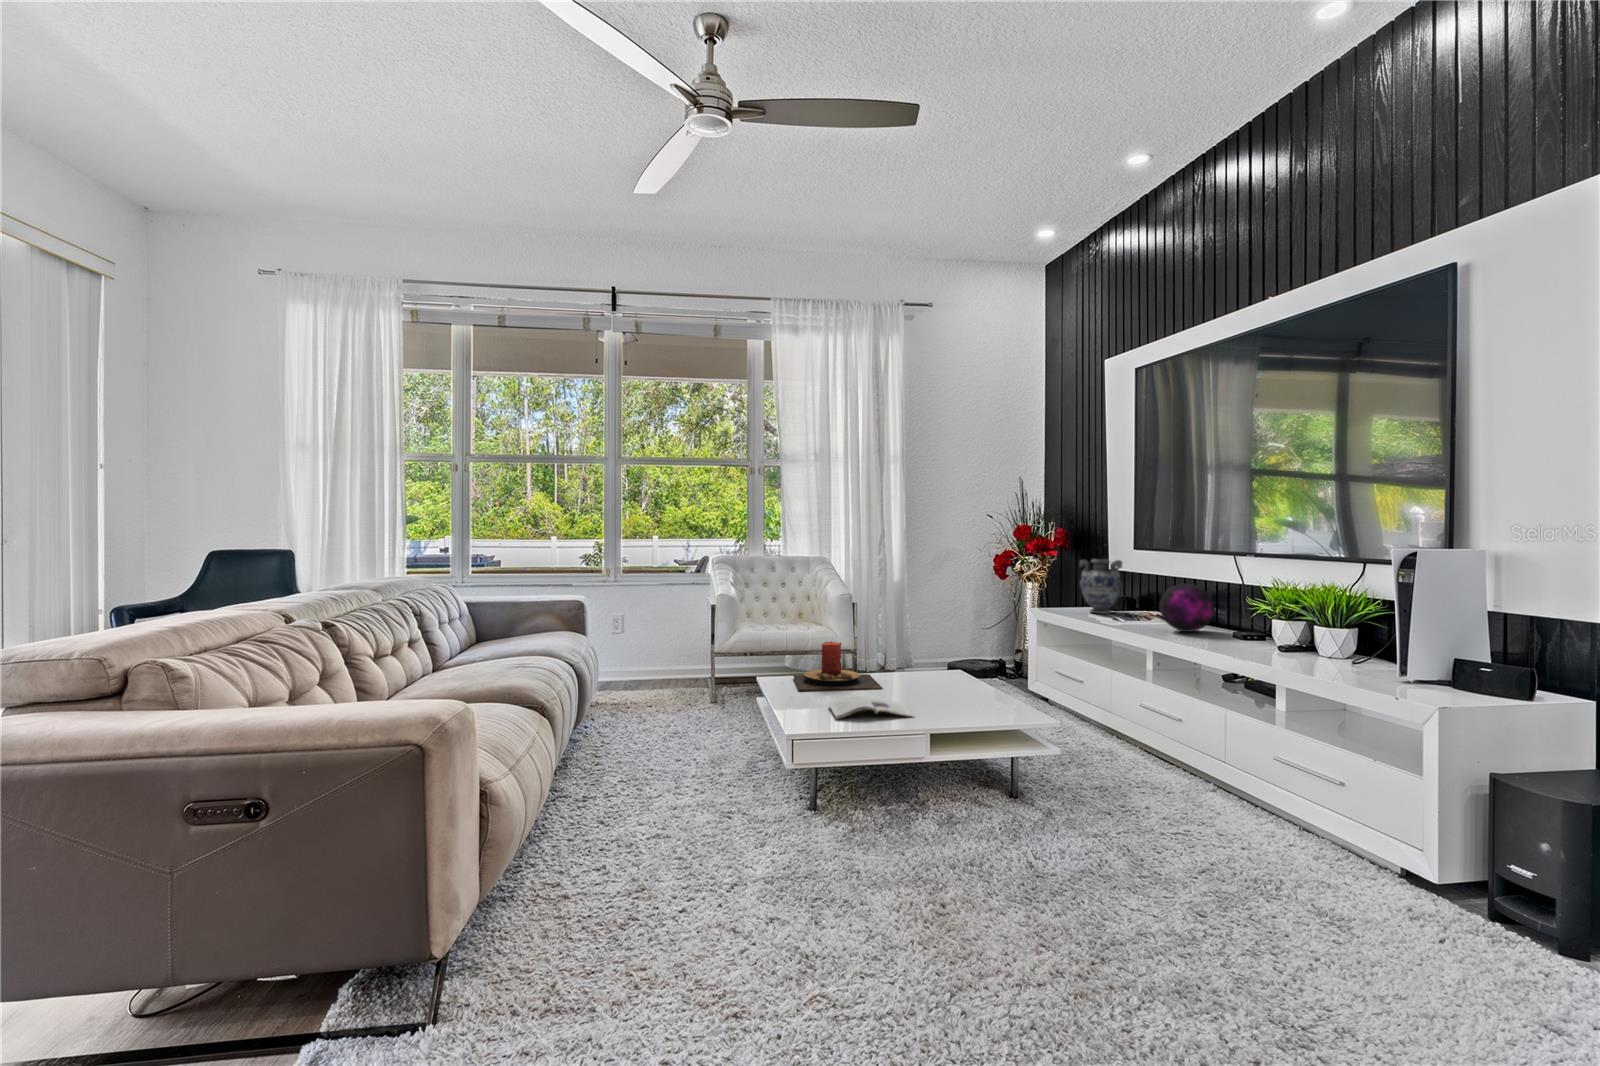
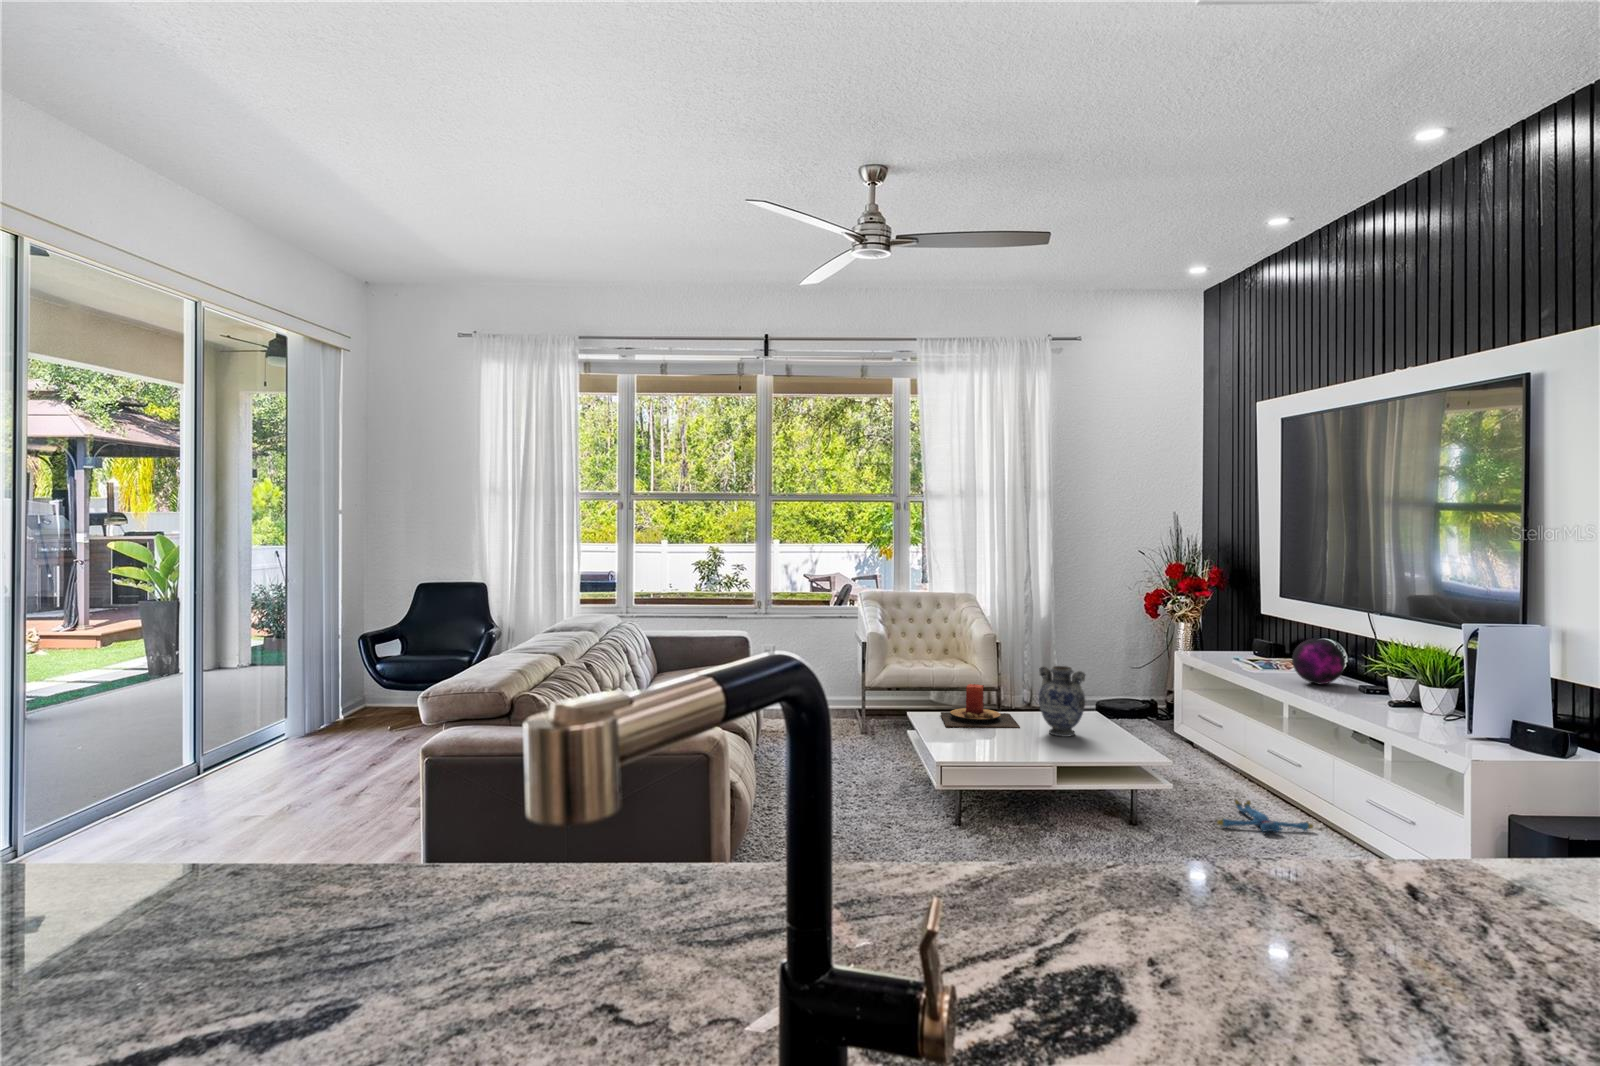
decorative vase: present [1079,559,1122,614] -> present [1039,666,1085,737]
magazine: present [829,693,914,719] -> none [972,732,1044,754]
plush toy: none [1107,760,1209,798] -> present [1217,800,1313,832]

